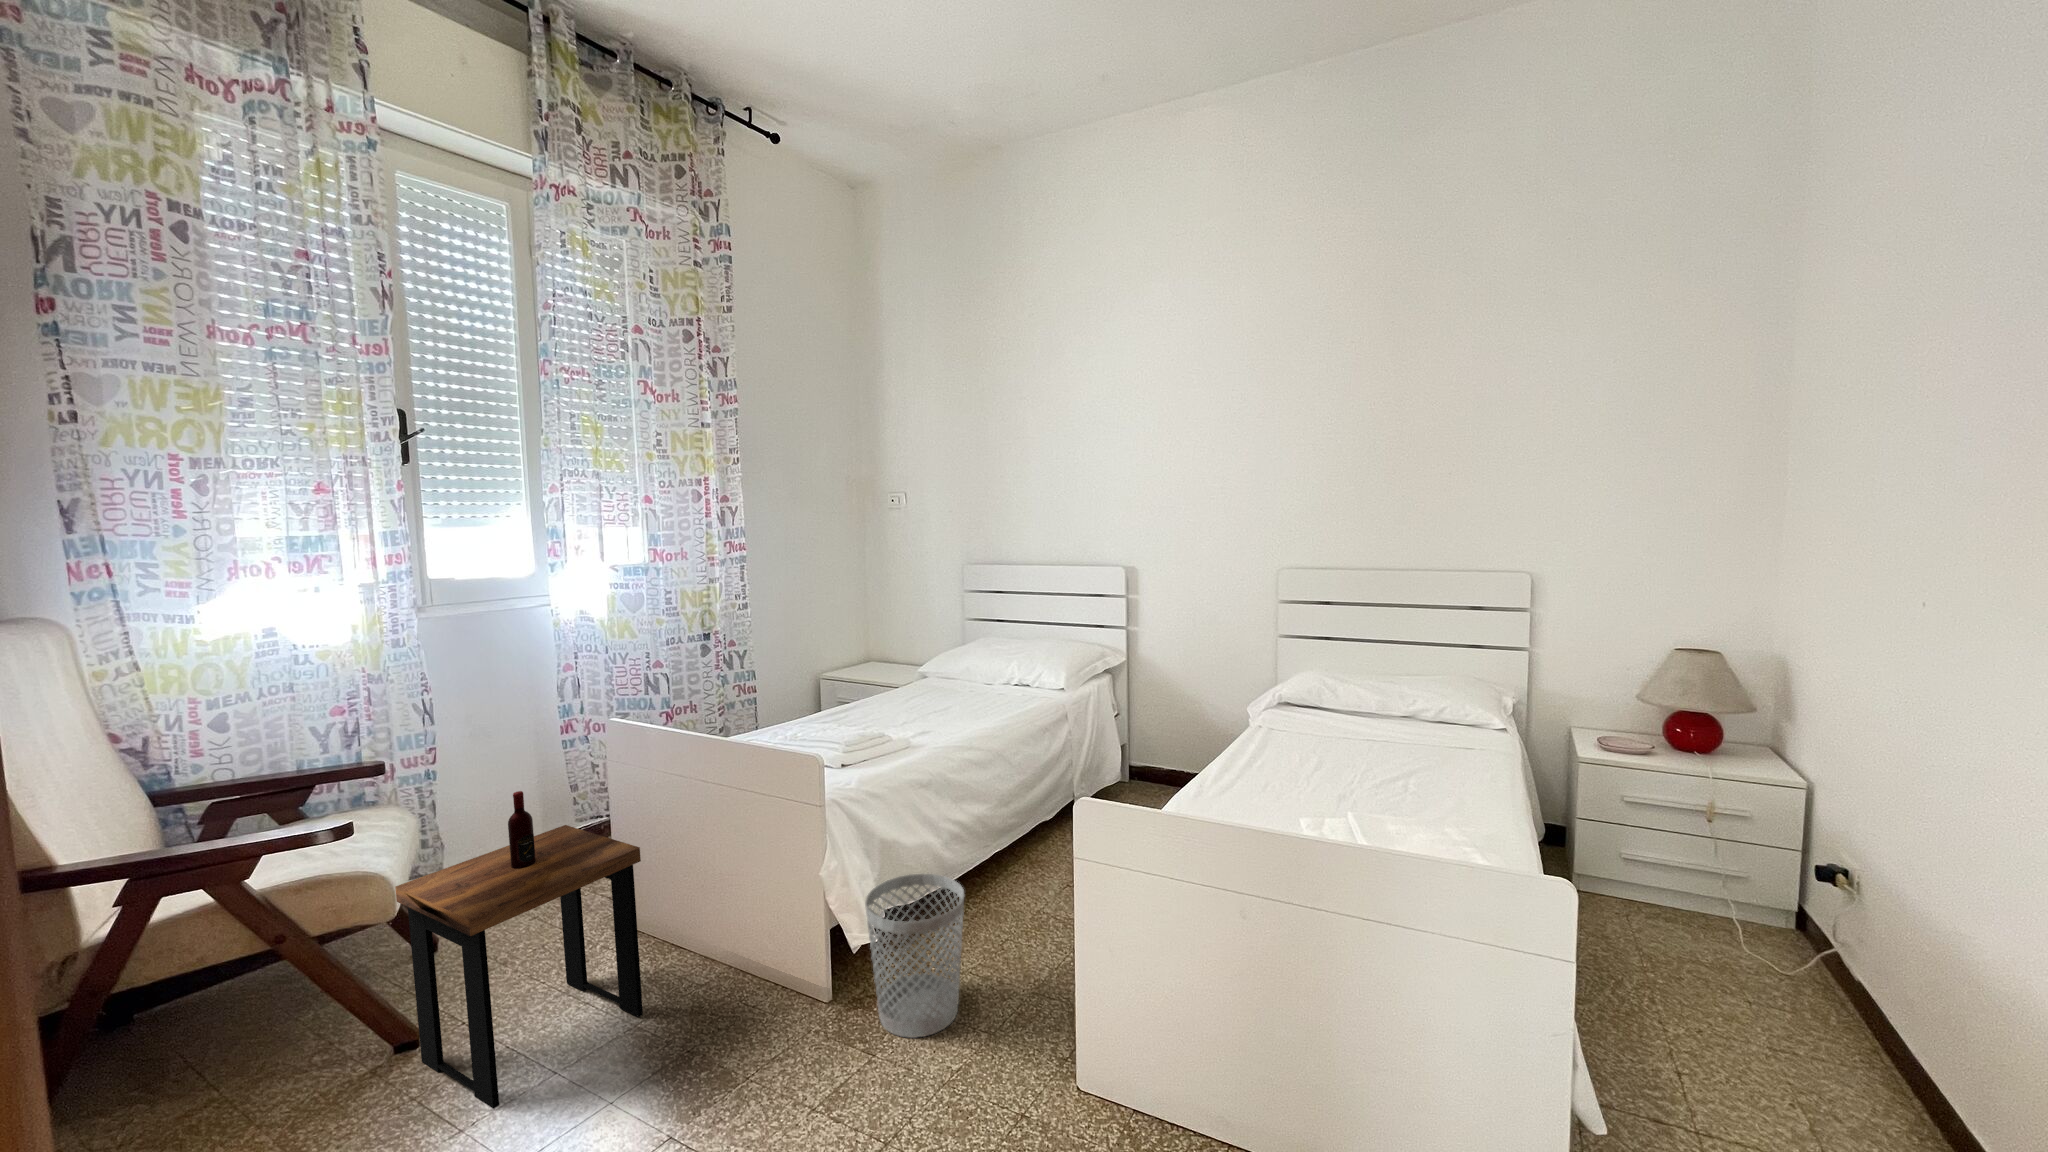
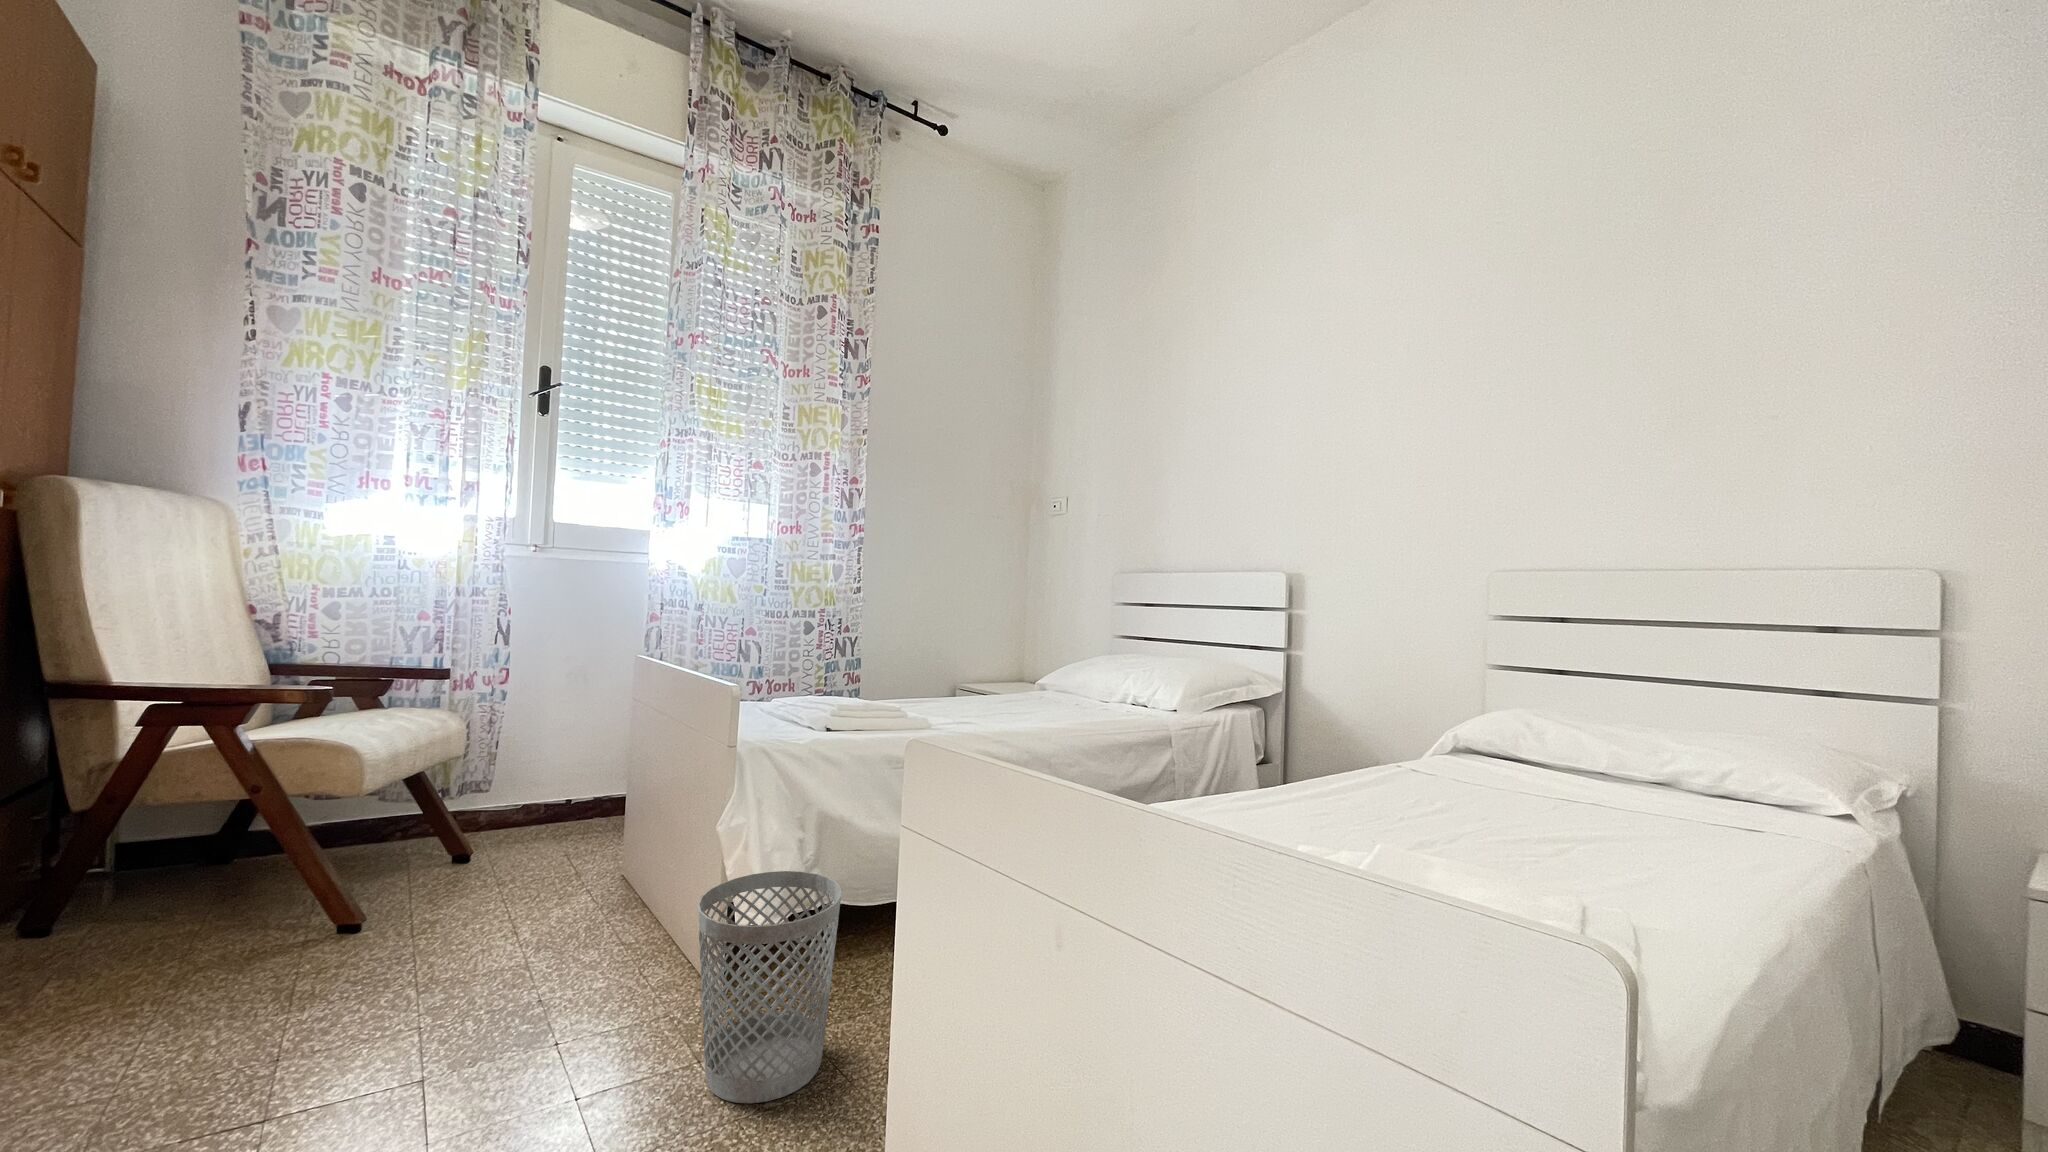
side table: present [395,791,643,1108] -> none [289,686,534,1024]

